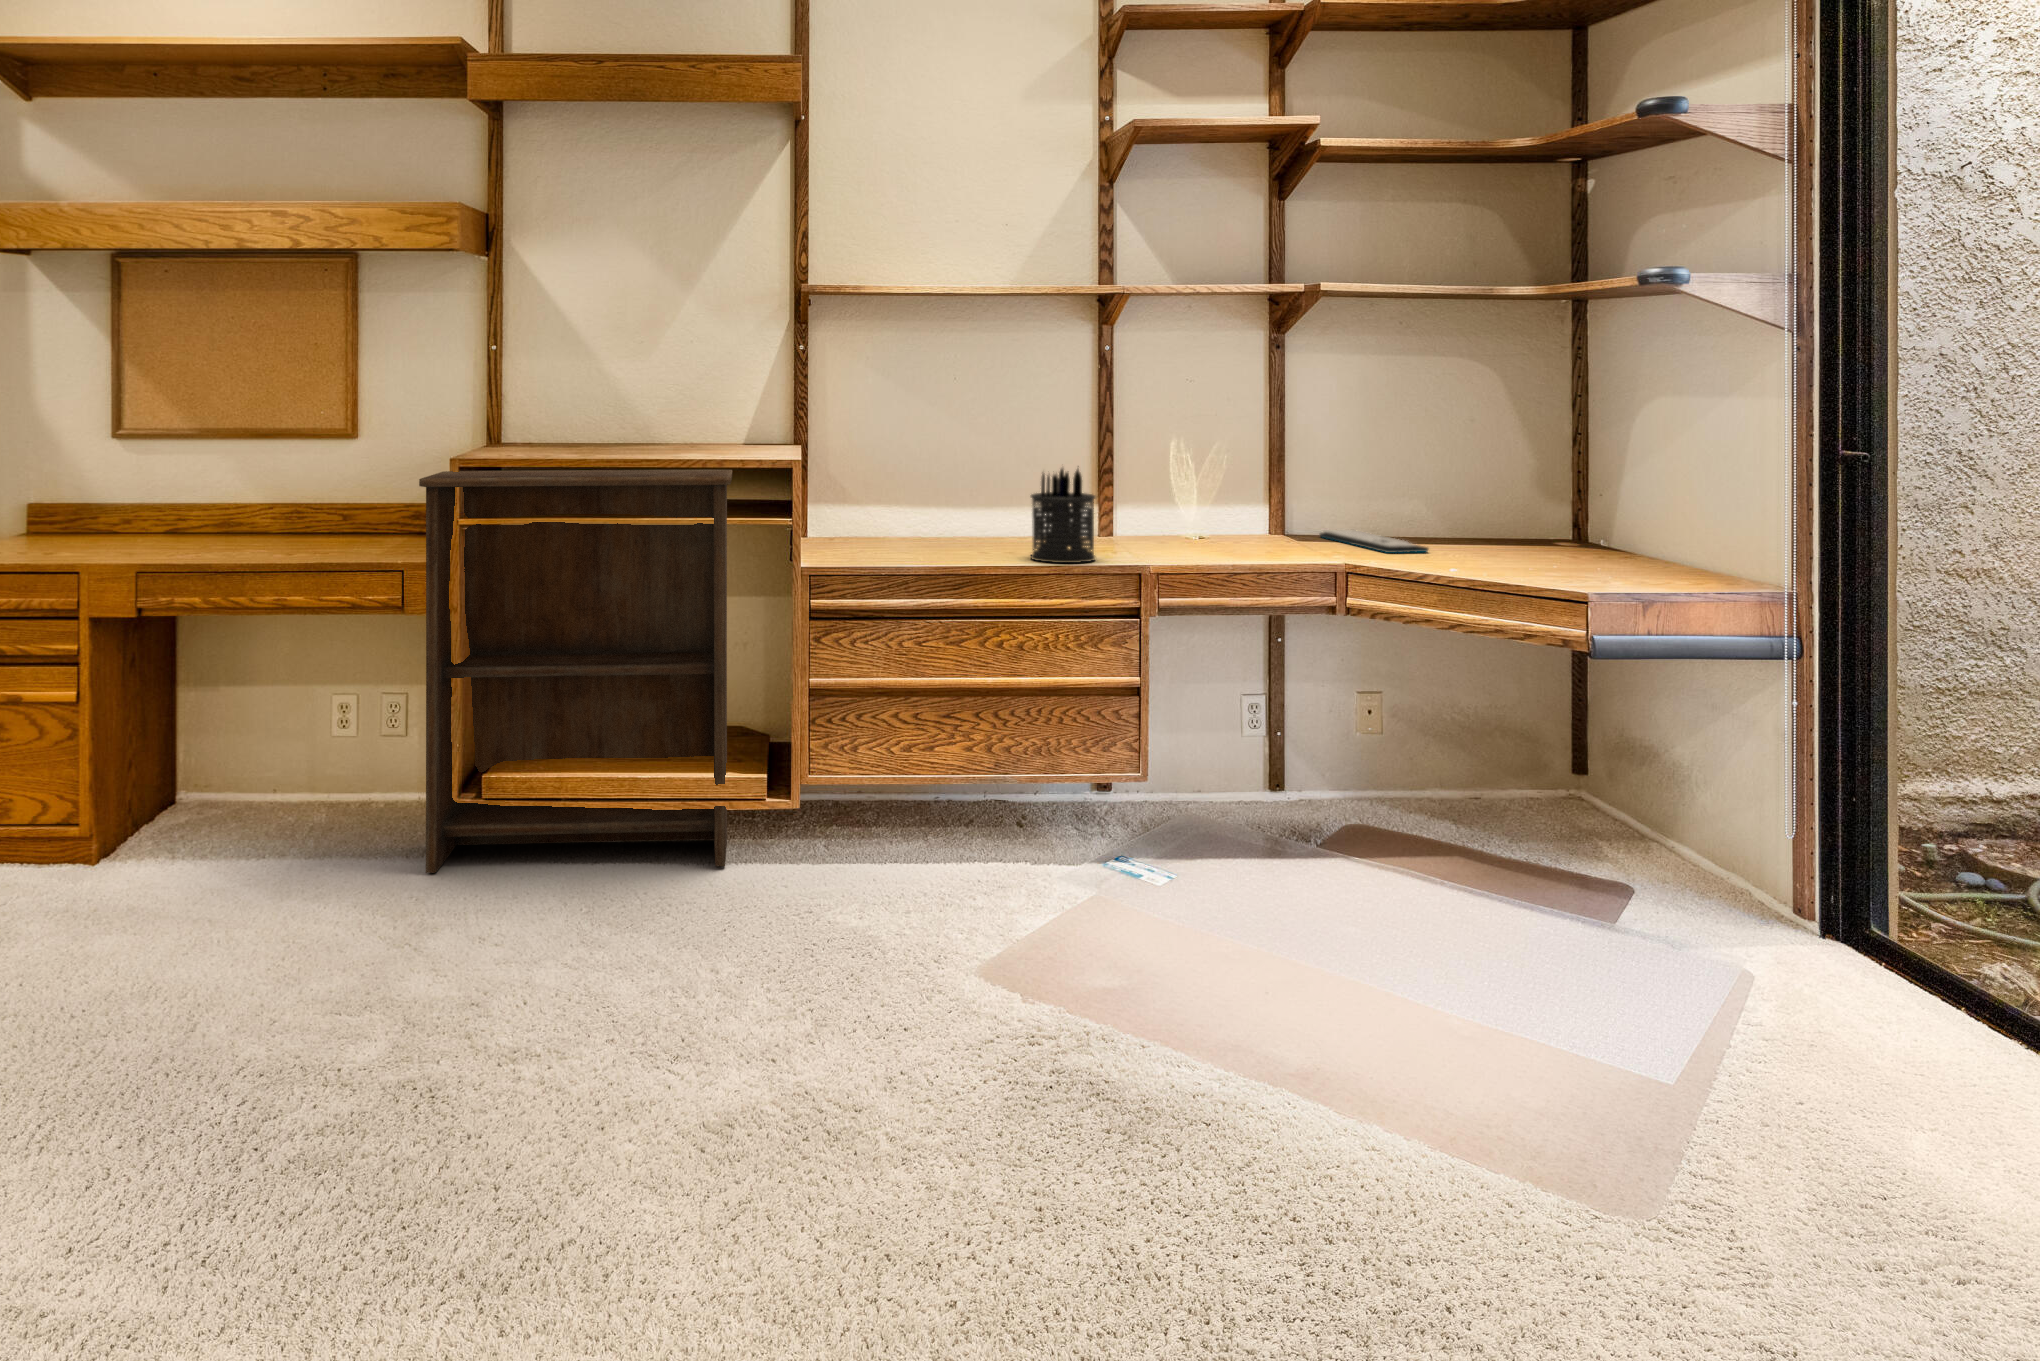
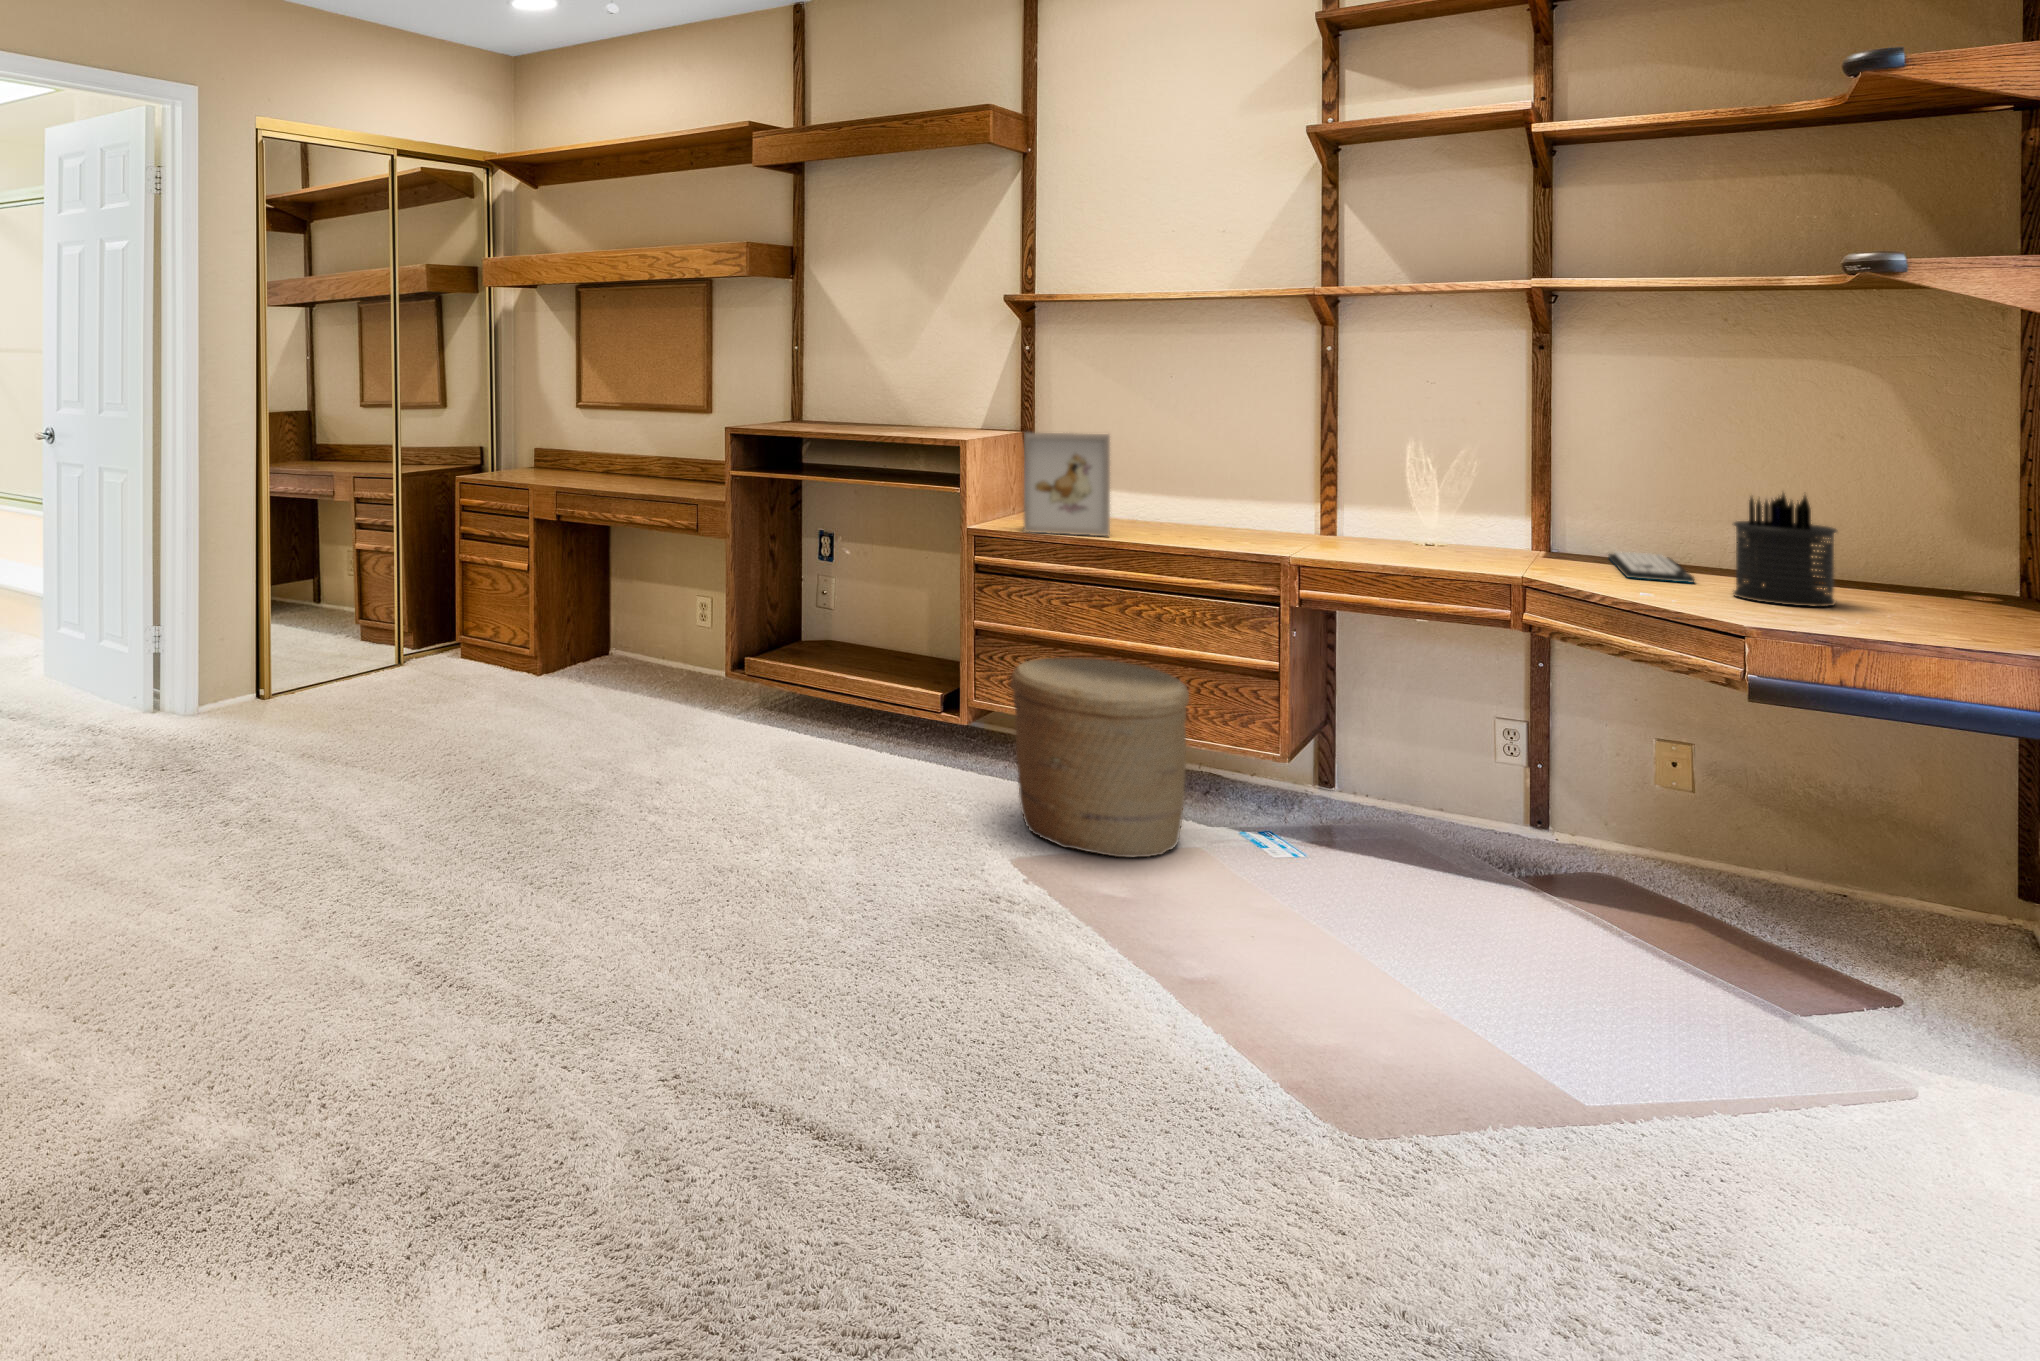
picture frame: none [860,443,966,564] -> present [1024,432,1110,536]
pen holder: present [1031,468,1095,563] -> present [1733,493,1837,607]
bookshelf: present [419,470,732,873] -> none [701,438,938,757]
woven basket: none [911,701,1099,933] -> present [1011,658,1189,858]

